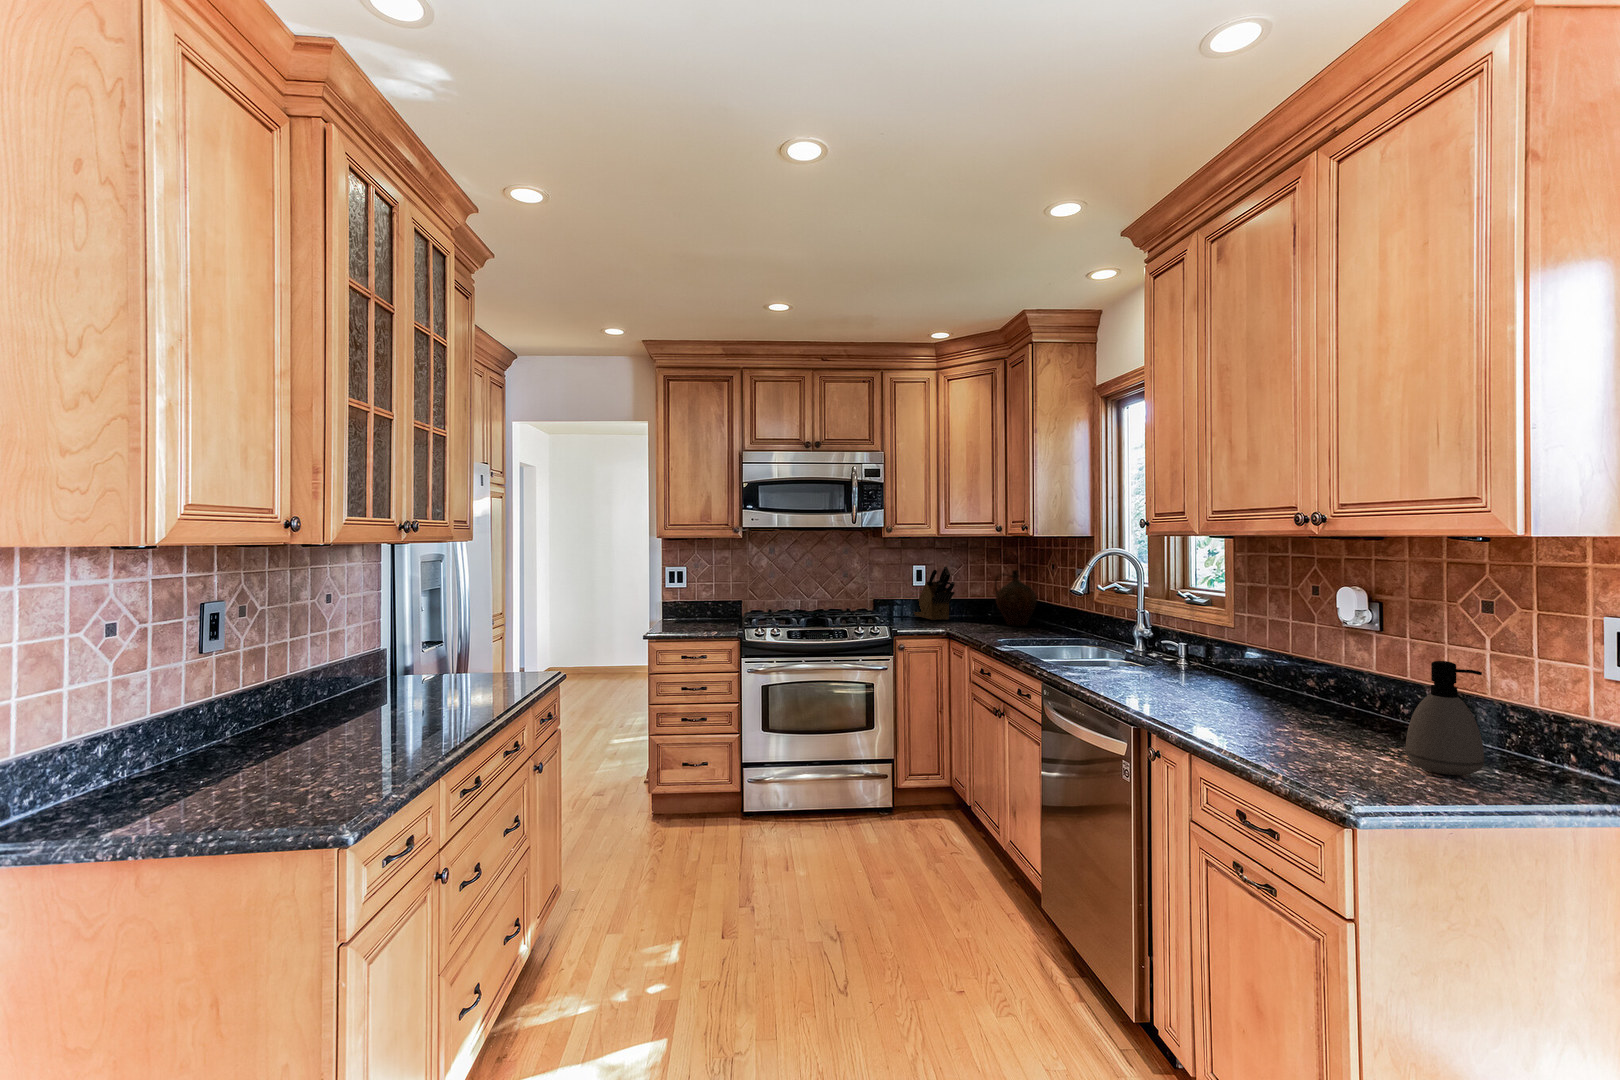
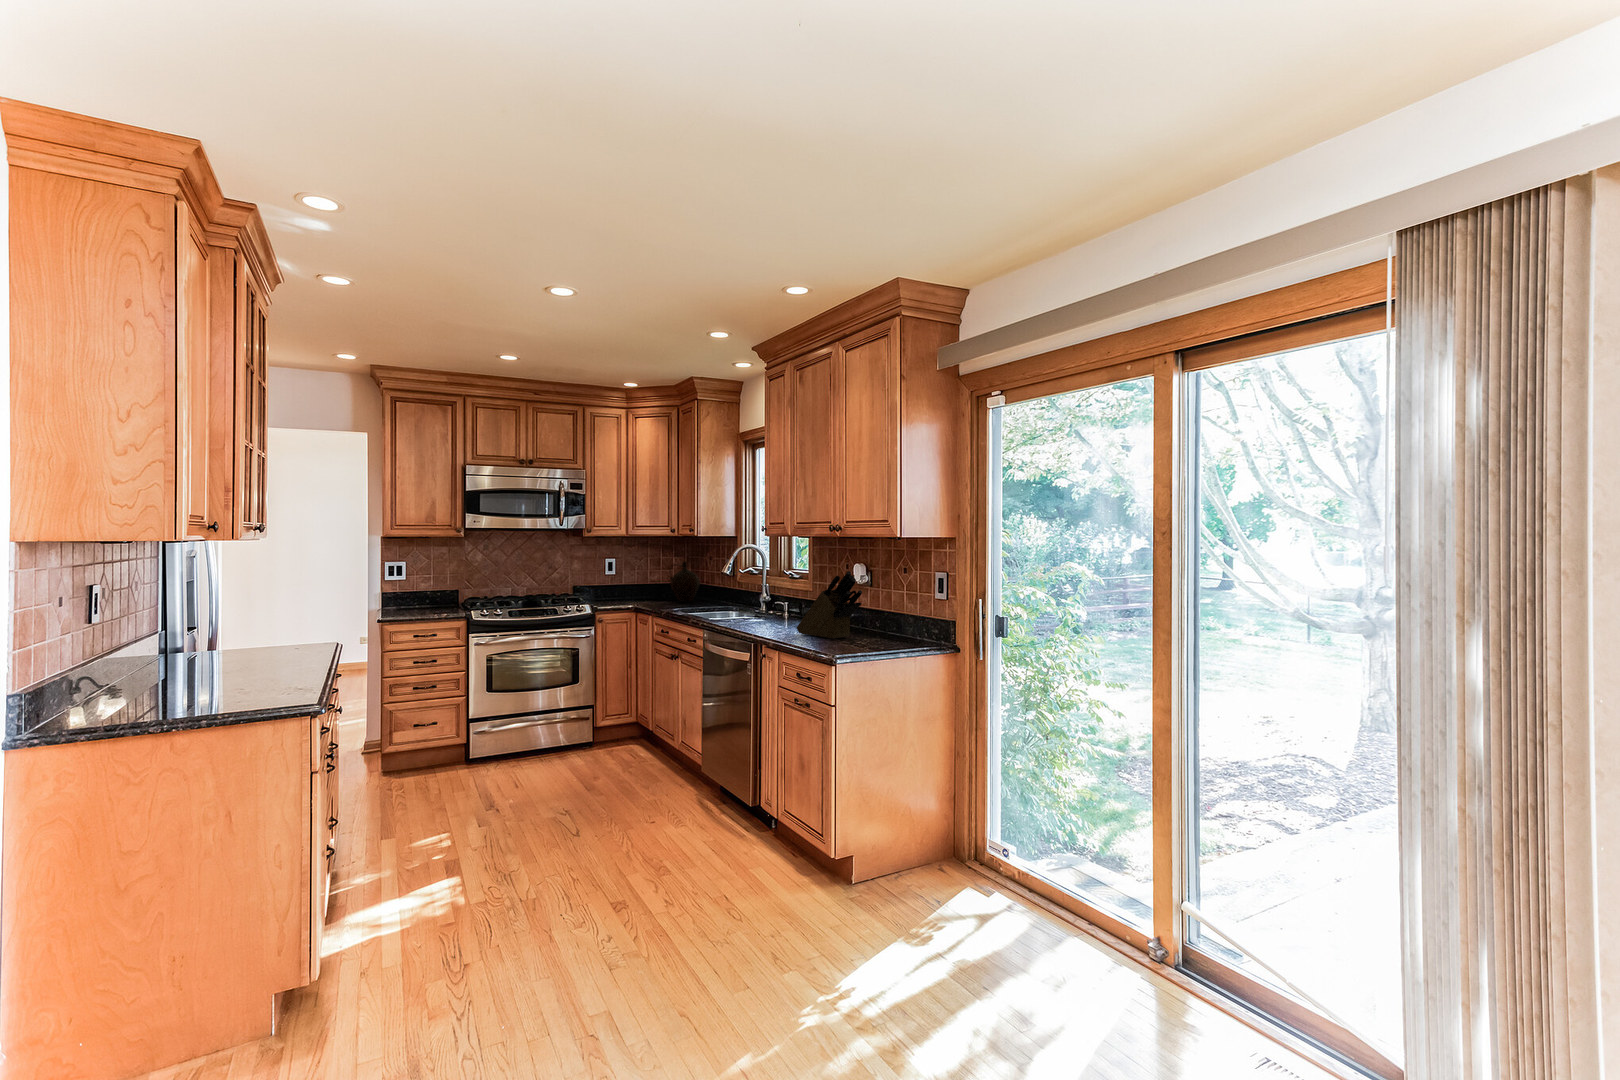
knife block: present [914,567,954,620] -> present [797,571,862,639]
soap dispenser: present [1406,661,1484,775] -> none [866,593,893,644]

